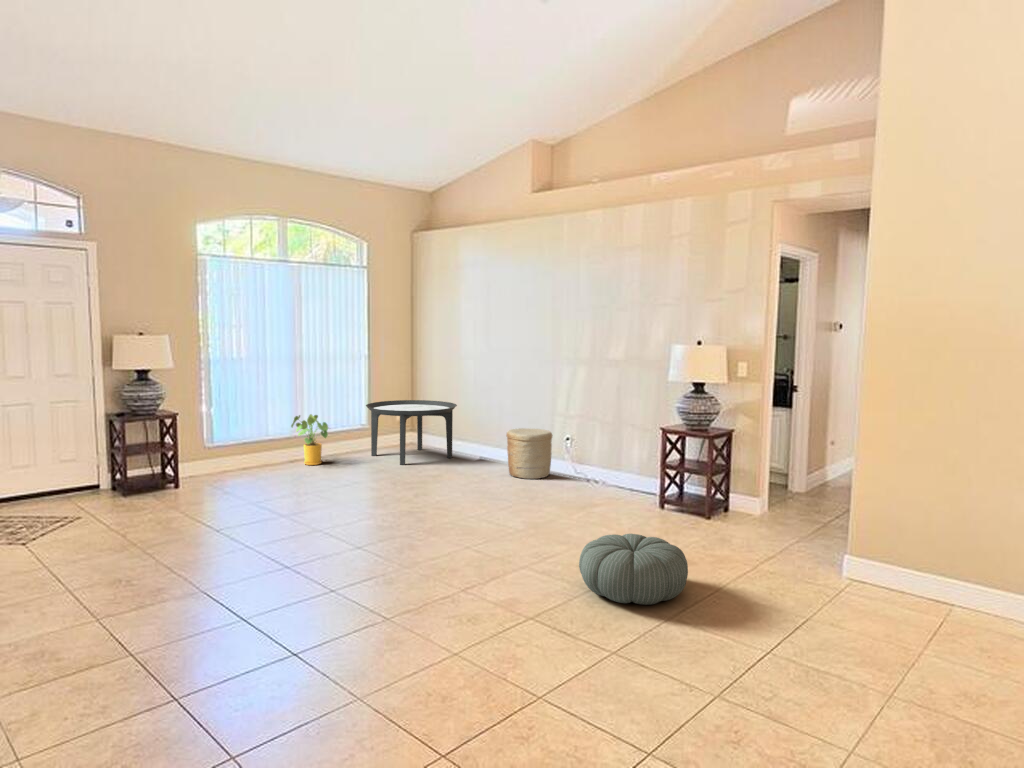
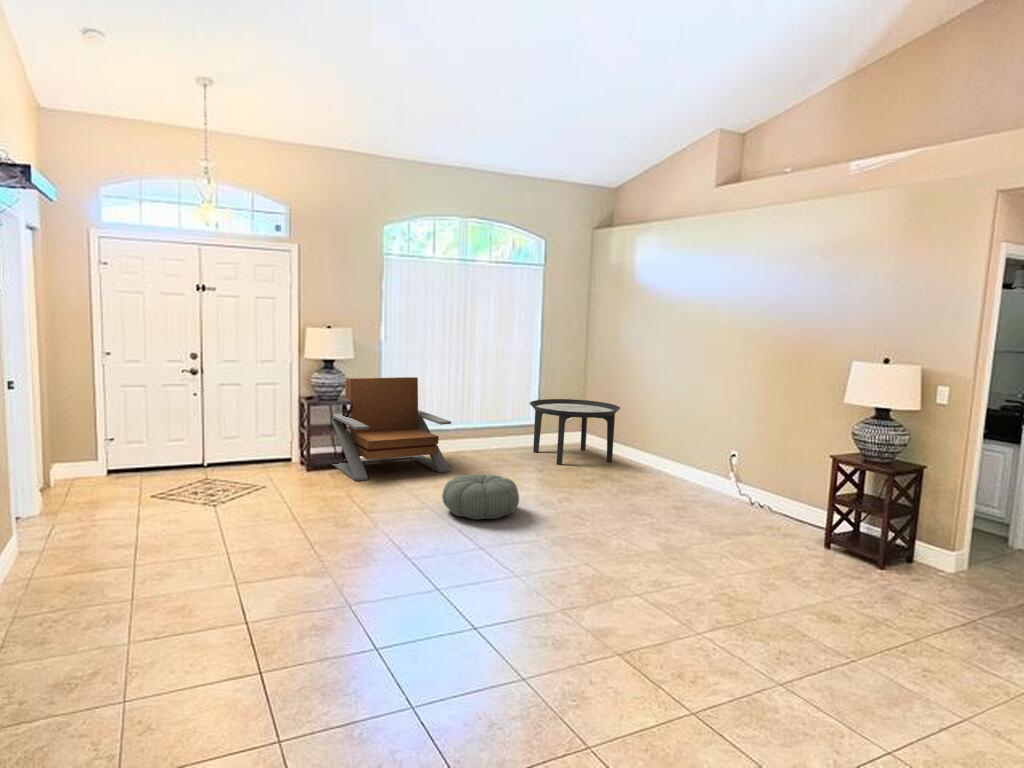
lounge chair: none [146,385,292,502] -> present [332,377,451,481]
house plant: present [291,414,328,465] -> none [459,407,494,457]
woven basket: present [506,428,553,479] -> none [663,439,714,495]
pouf: present [579,534,688,605] -> present [442,474,519,519]

